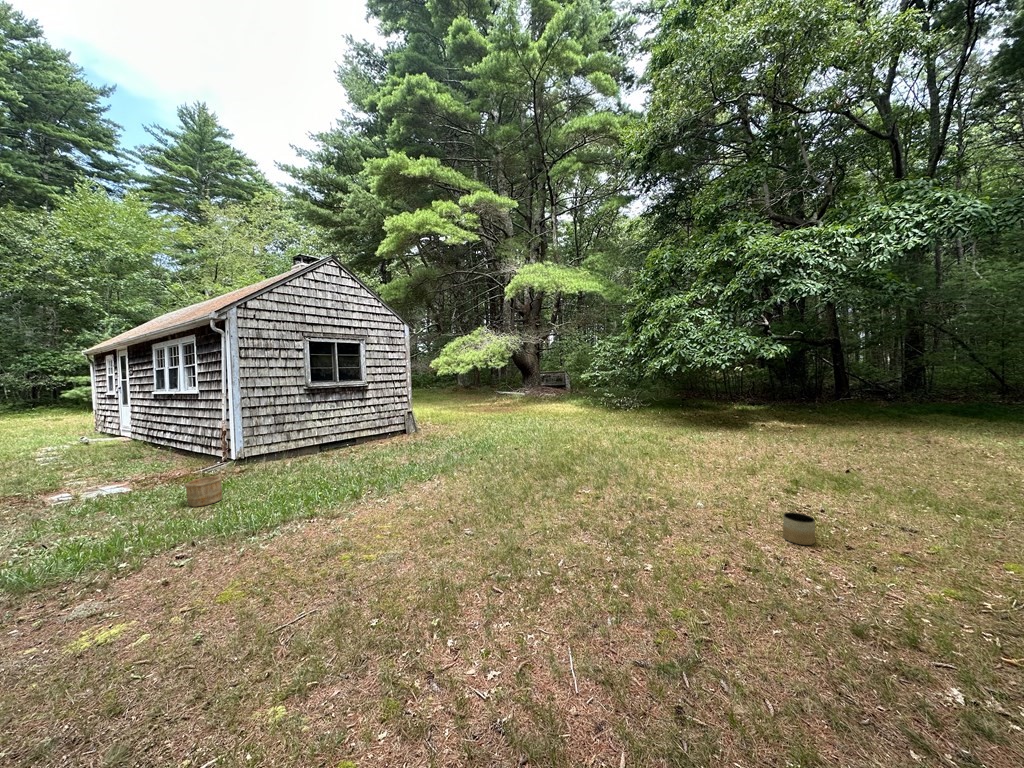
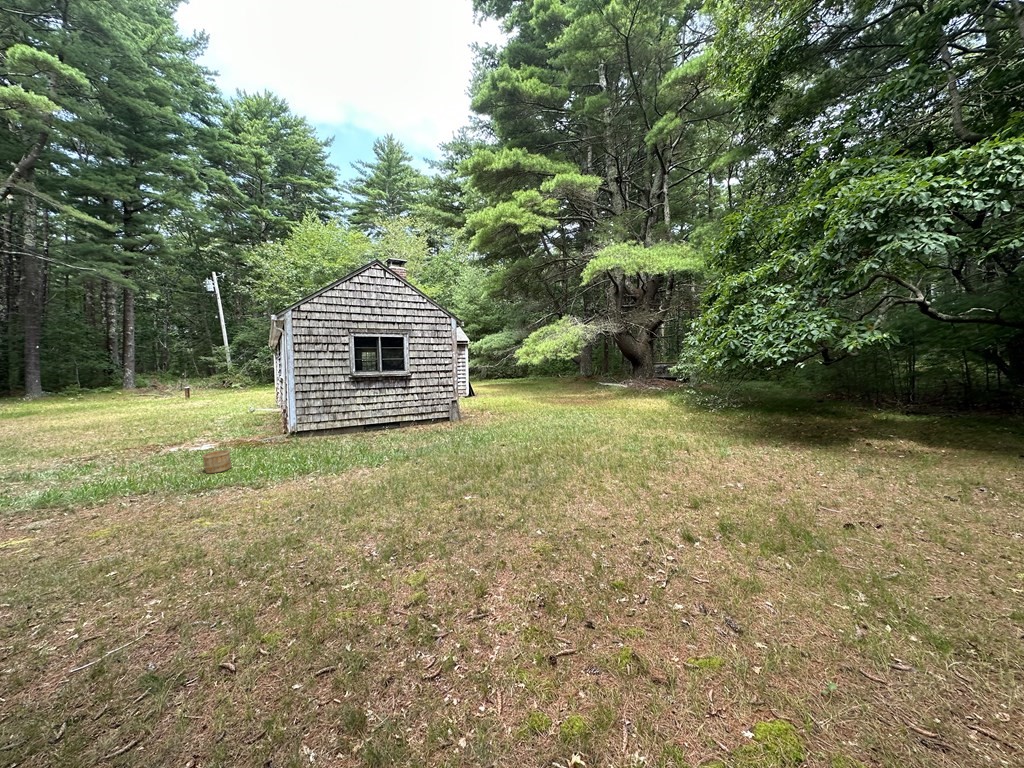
planter: present [783,512,815,545] -> none [589,668,635,745]

